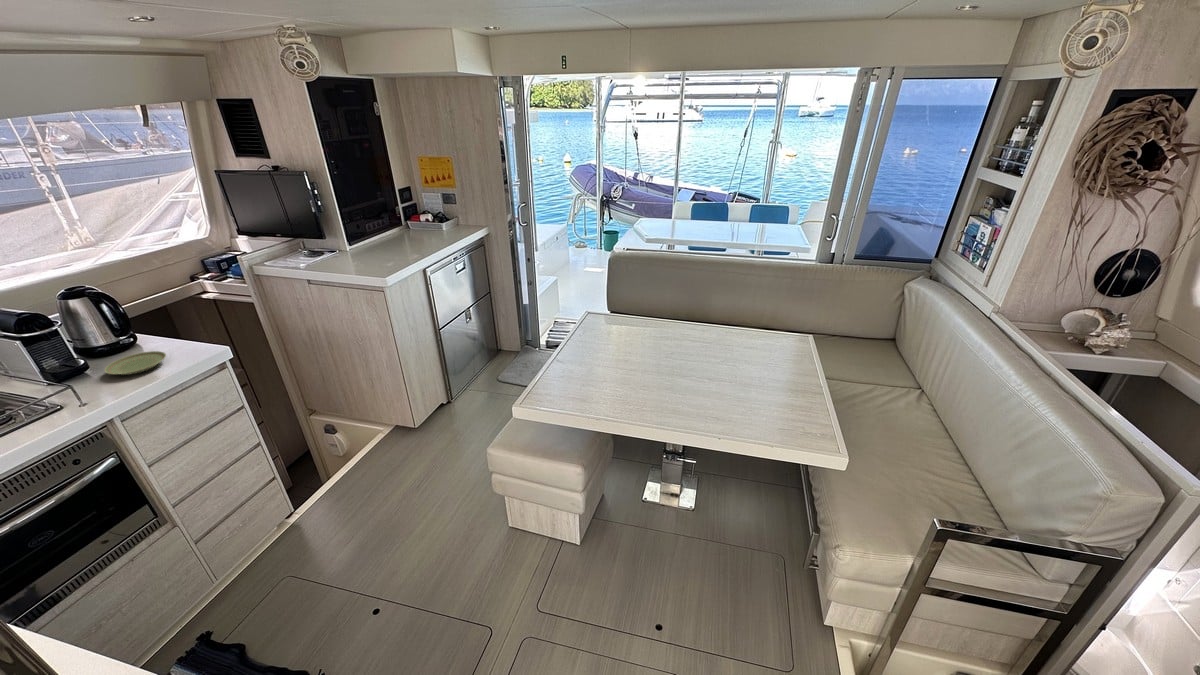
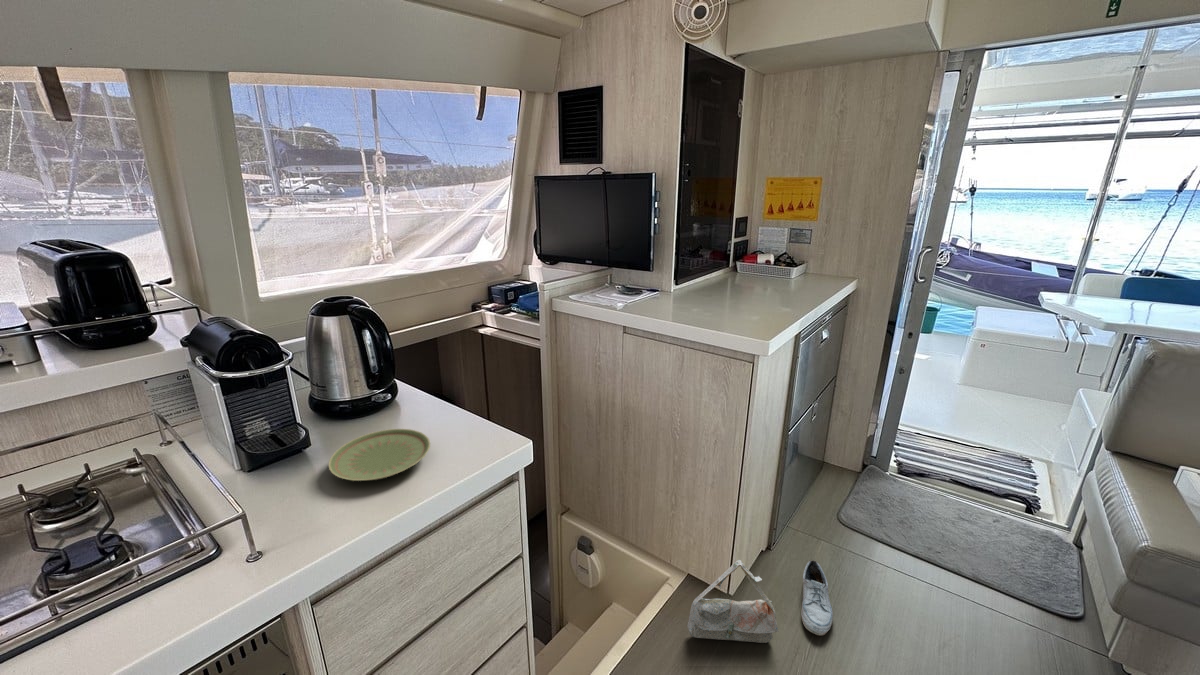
shoe: none [457,397,475,430] -> present [801,560,833,635]
bag: none [386,399,438,450] -> present [687,560,779,643]

